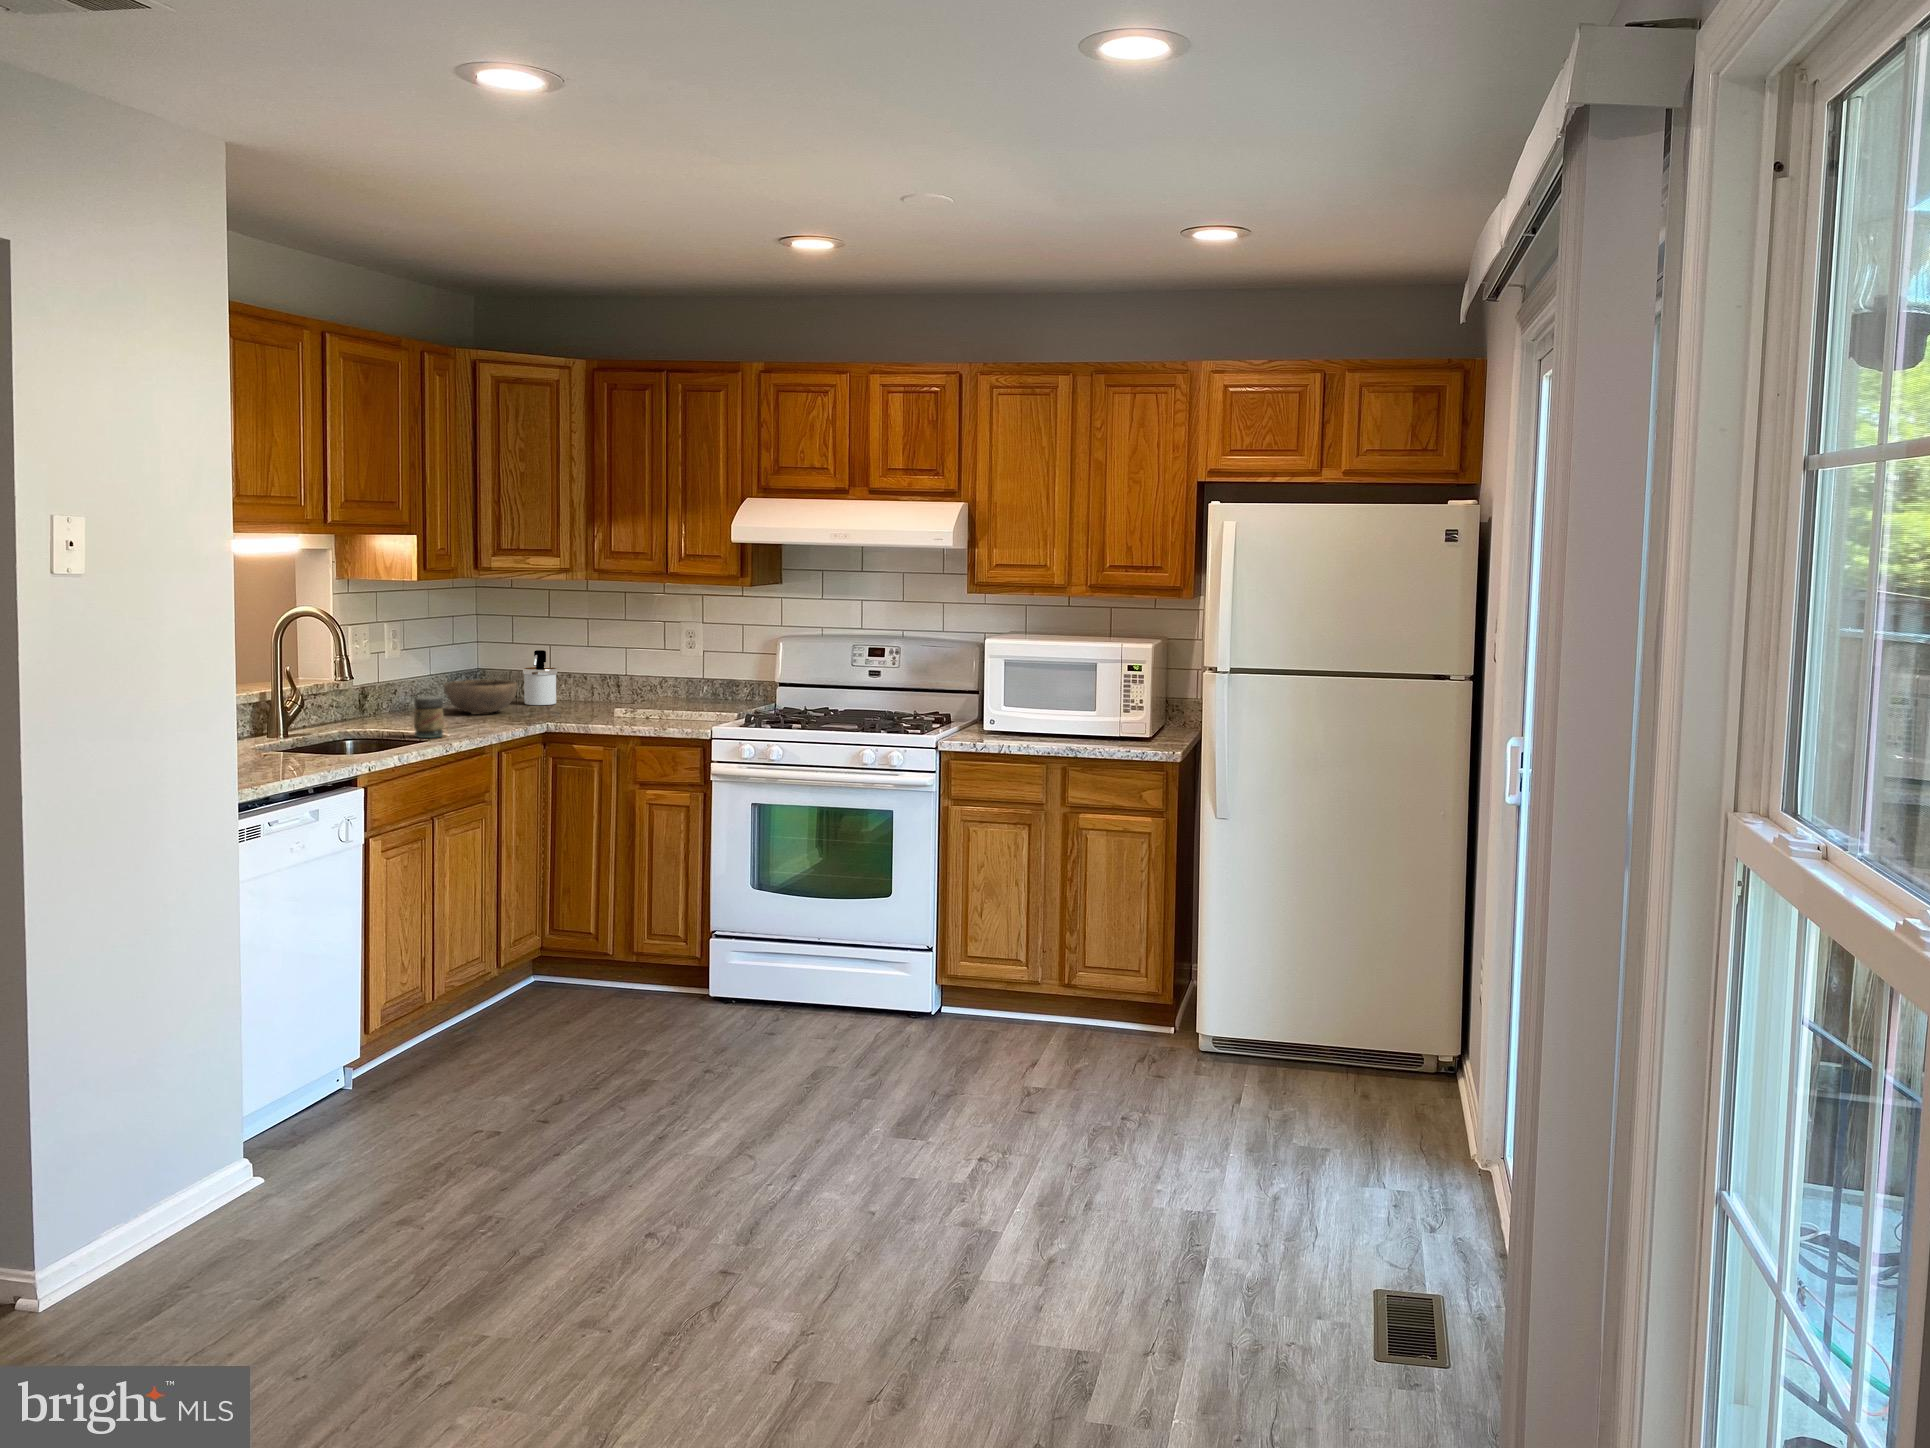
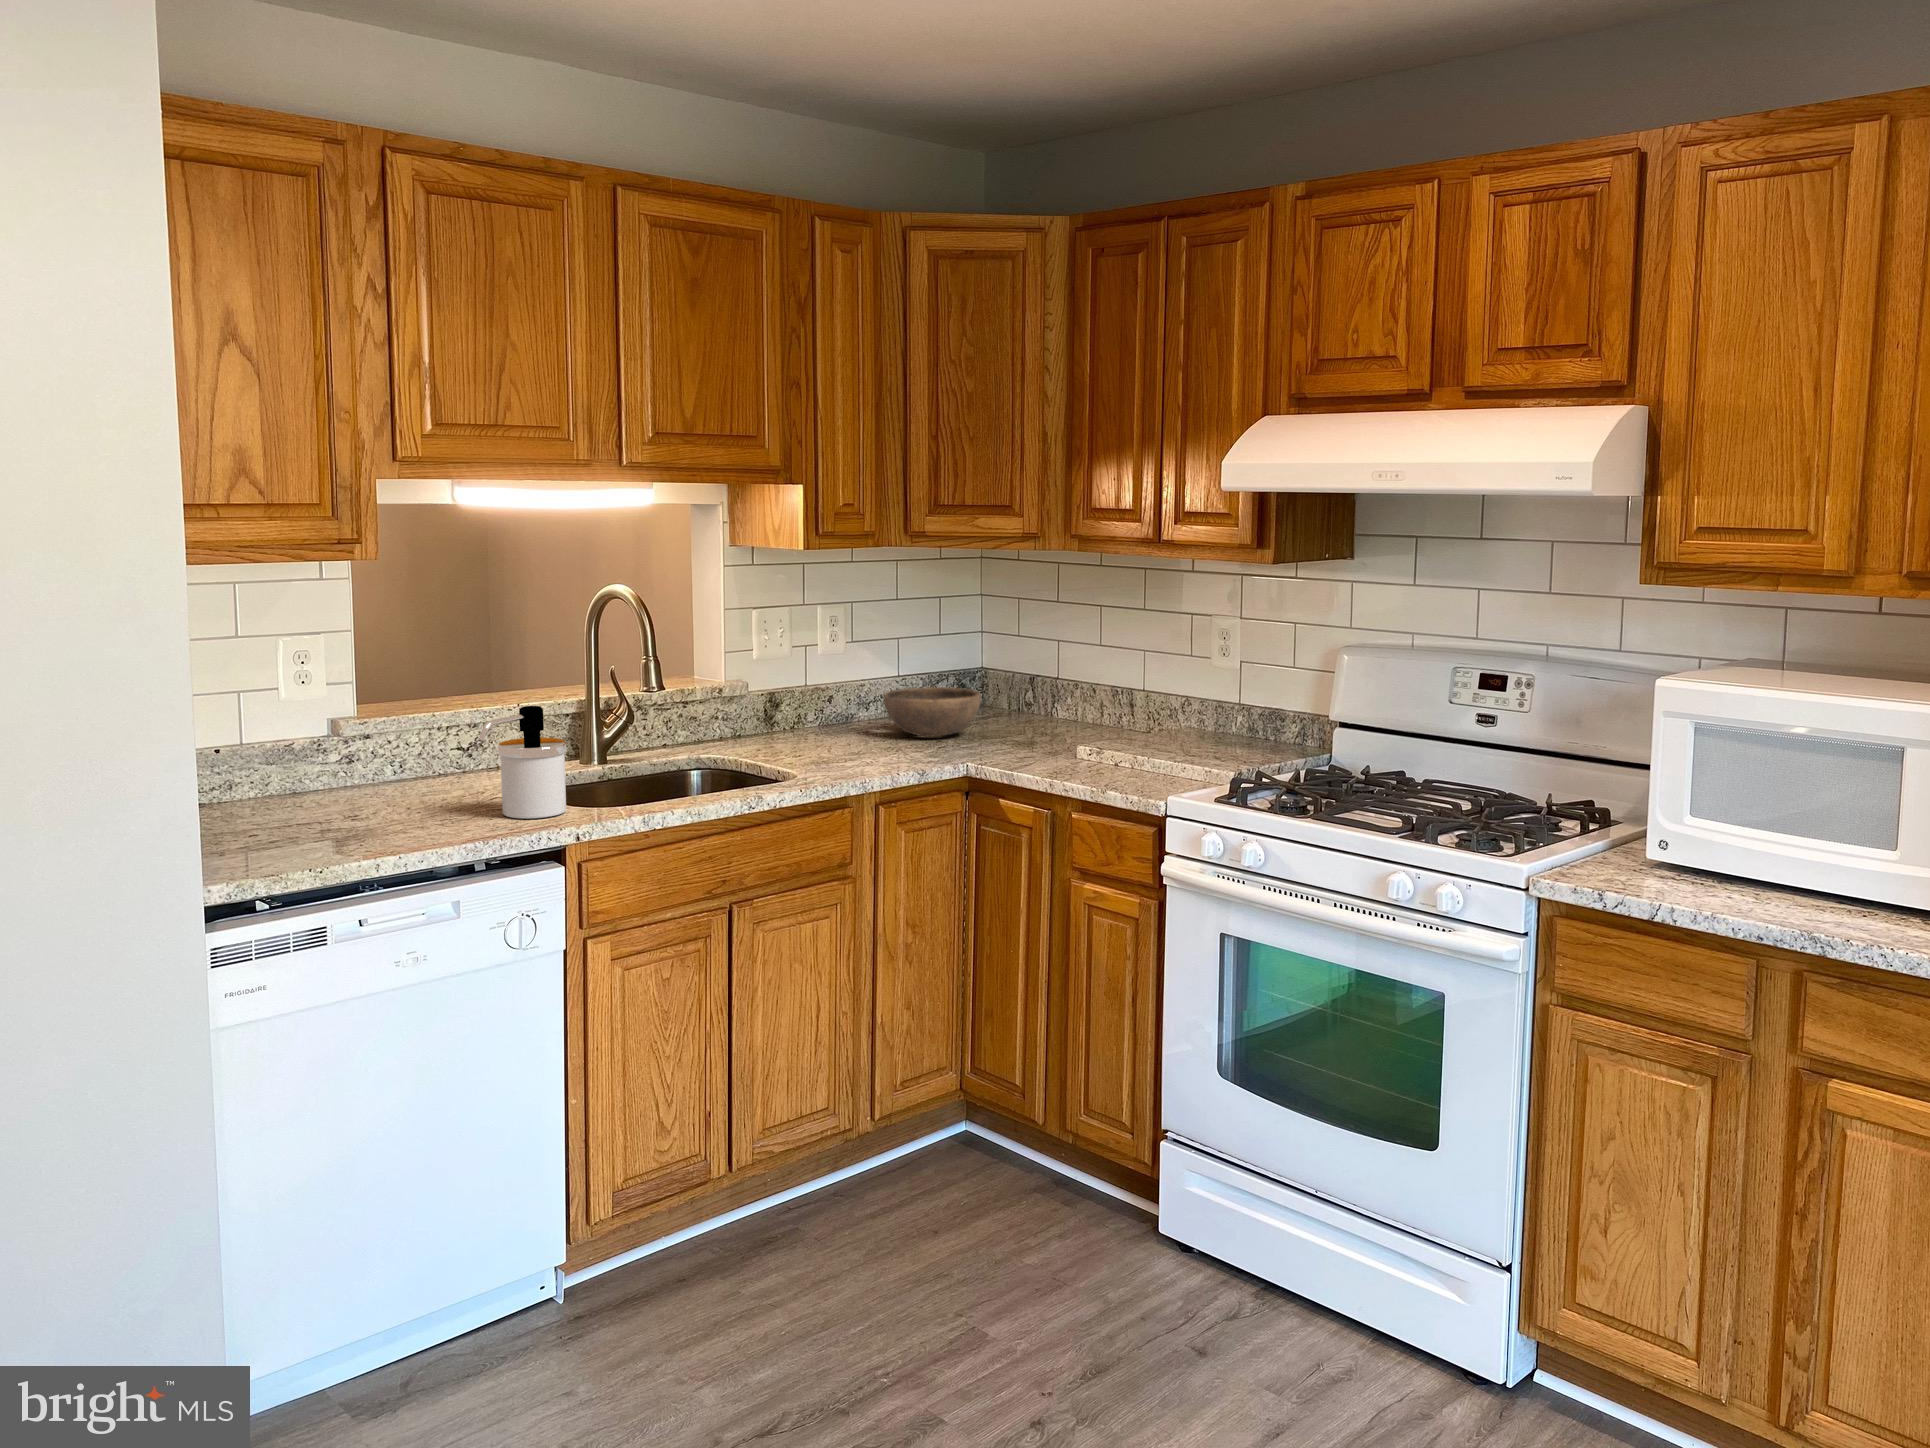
soap dispenser: present [523,650,557,705] -> present [478,706,567,819]
jar: present [414,696,444,738] -> none [741,721,783,783]

